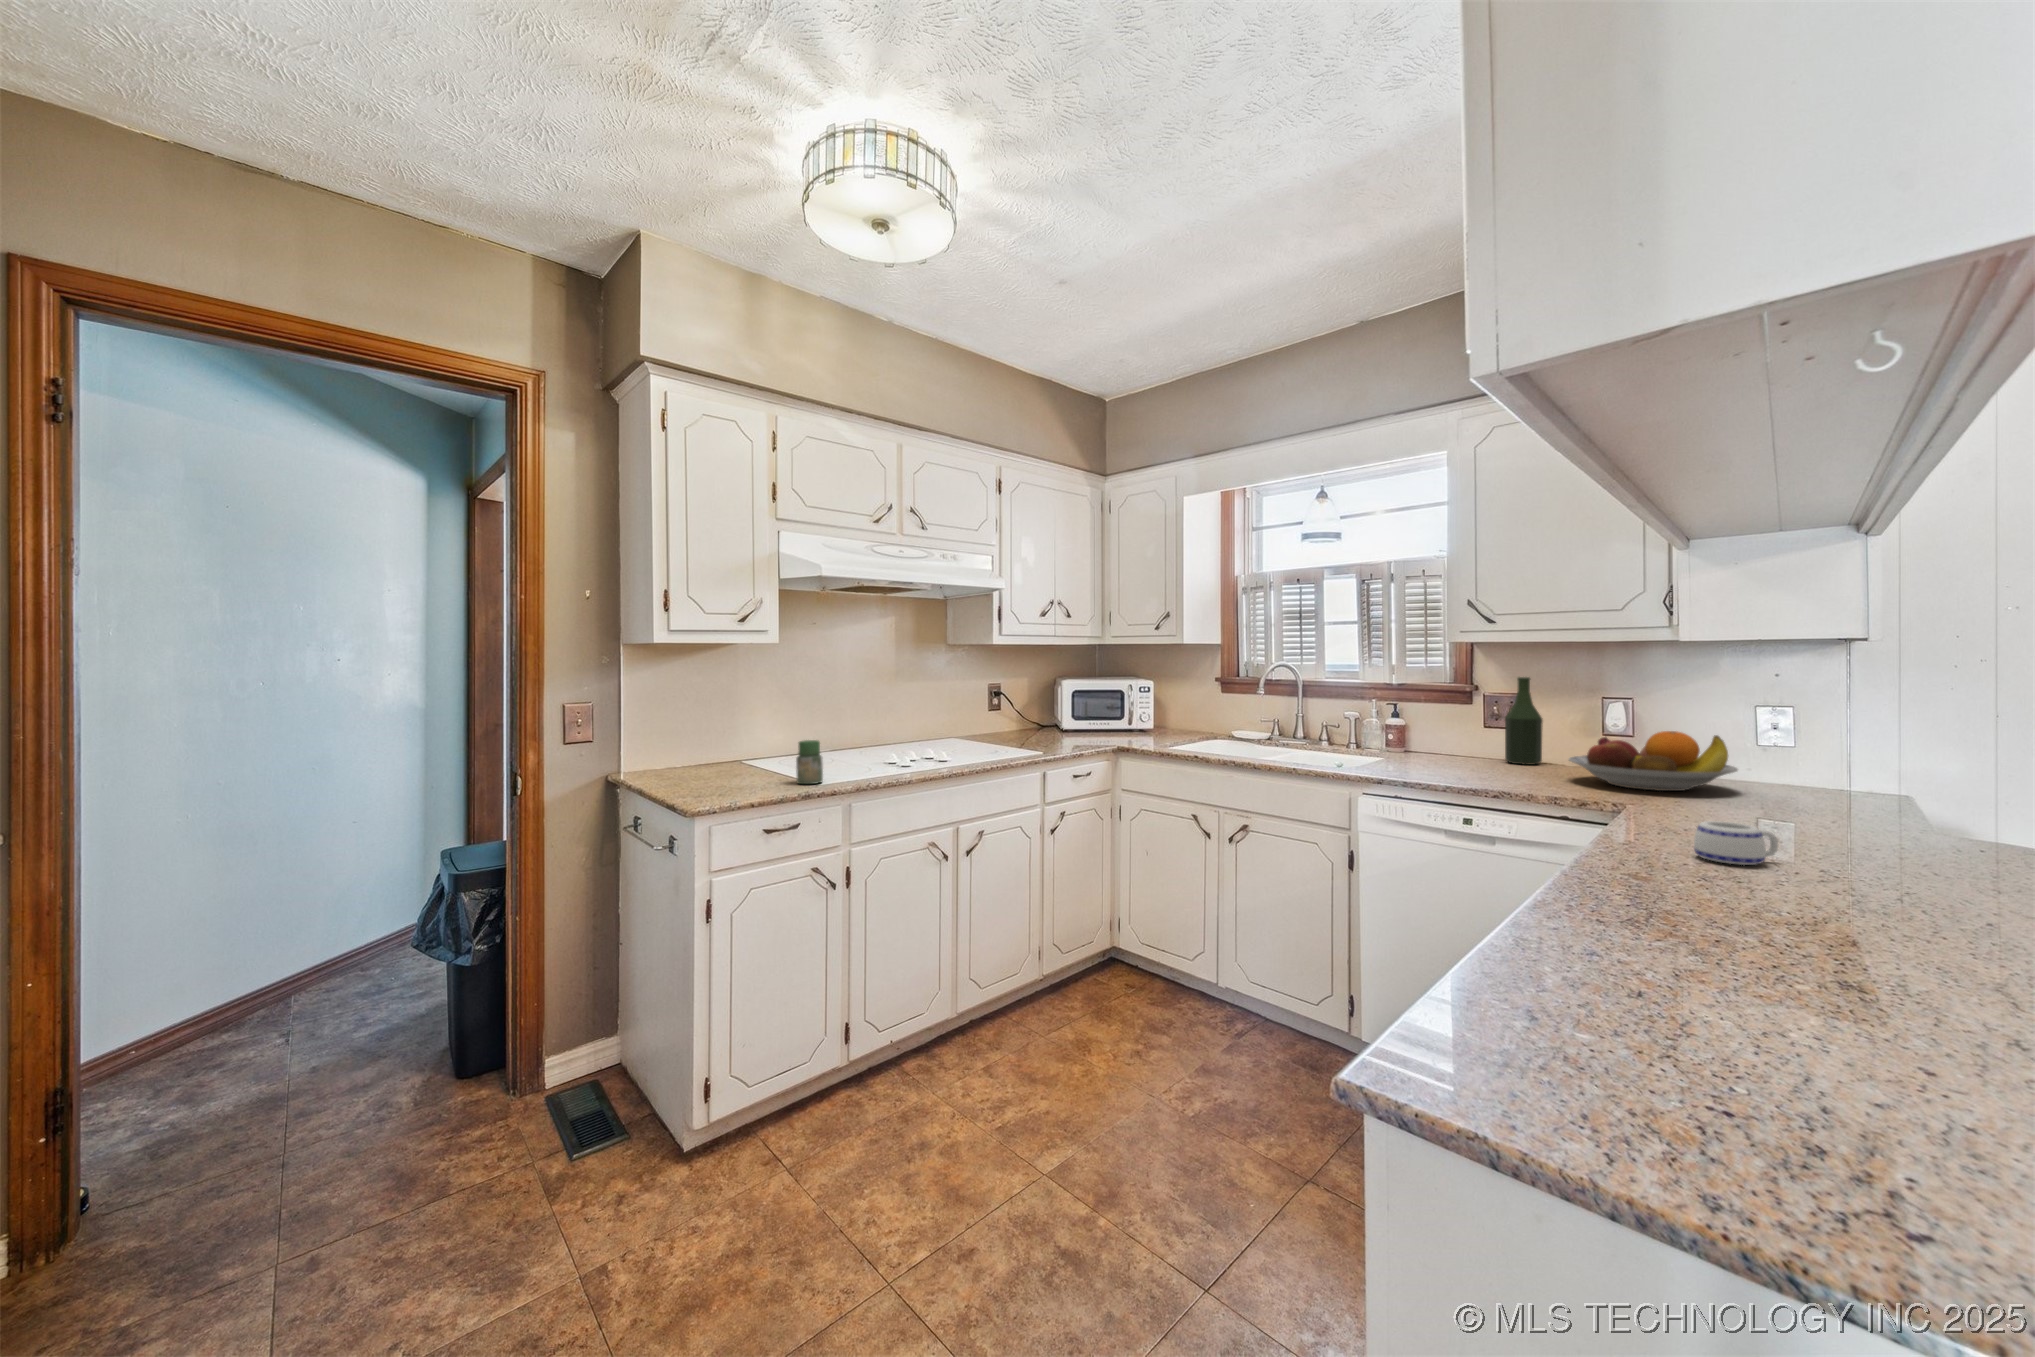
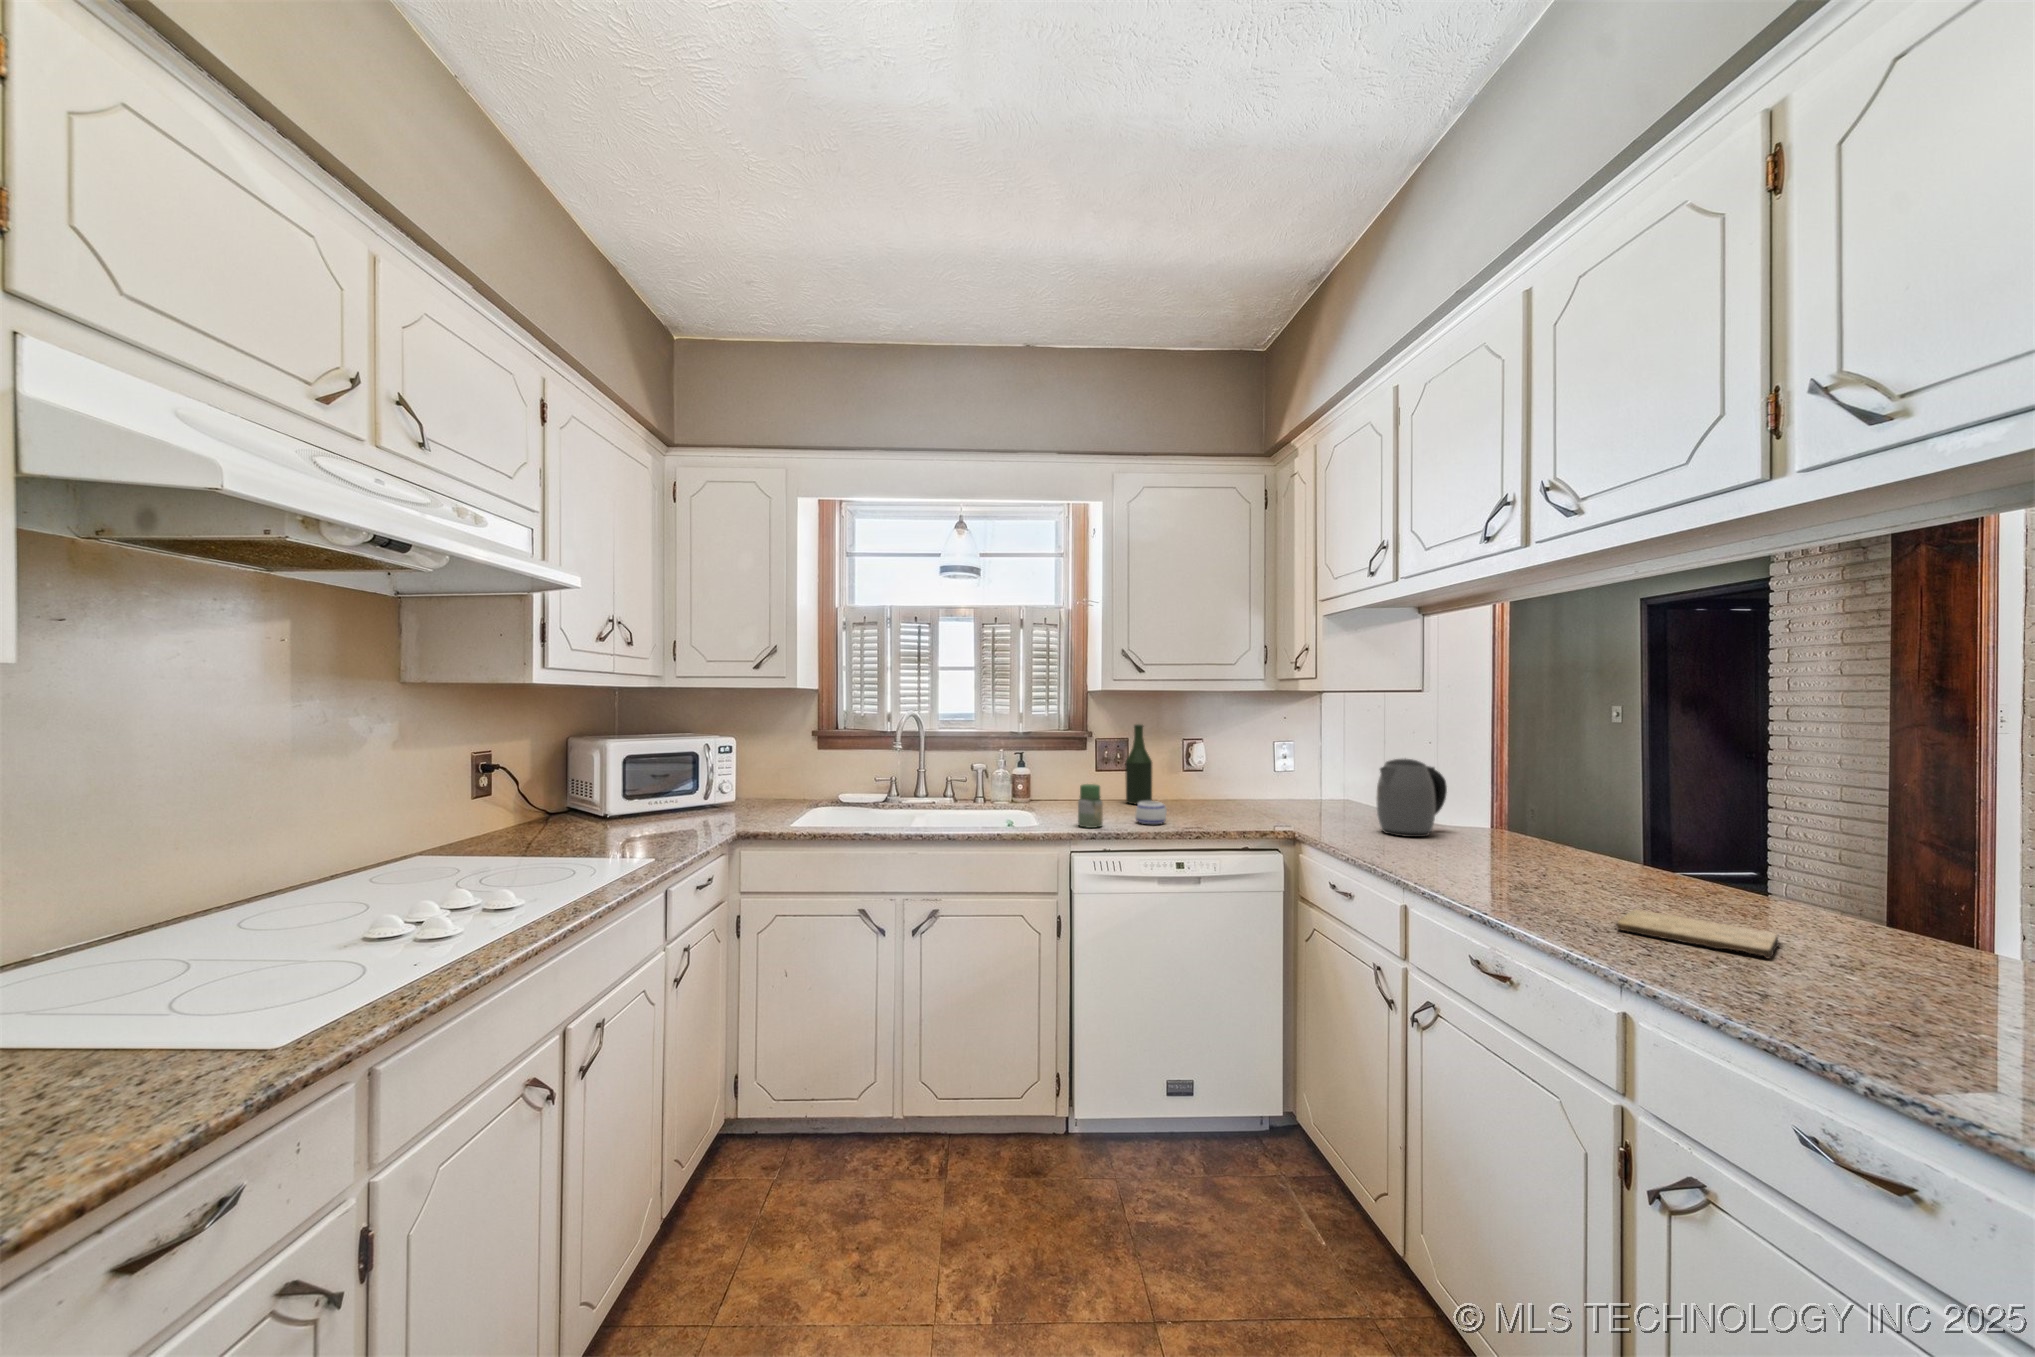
kettle: none [1749,721,1895,824] -> present [1376,759,1447,837]
fruit bowl: present [1569,731,1738,791] -> none [1208,769,1323,820]
jar: present [796,740,823,784] -> present [1078,784,1103,828]
mug: present [1694,821,1778,865] -> present [1135,801,1167,824]
cutting board: none [1680,887,1904,944] -> present [1616,909,1779,959]

